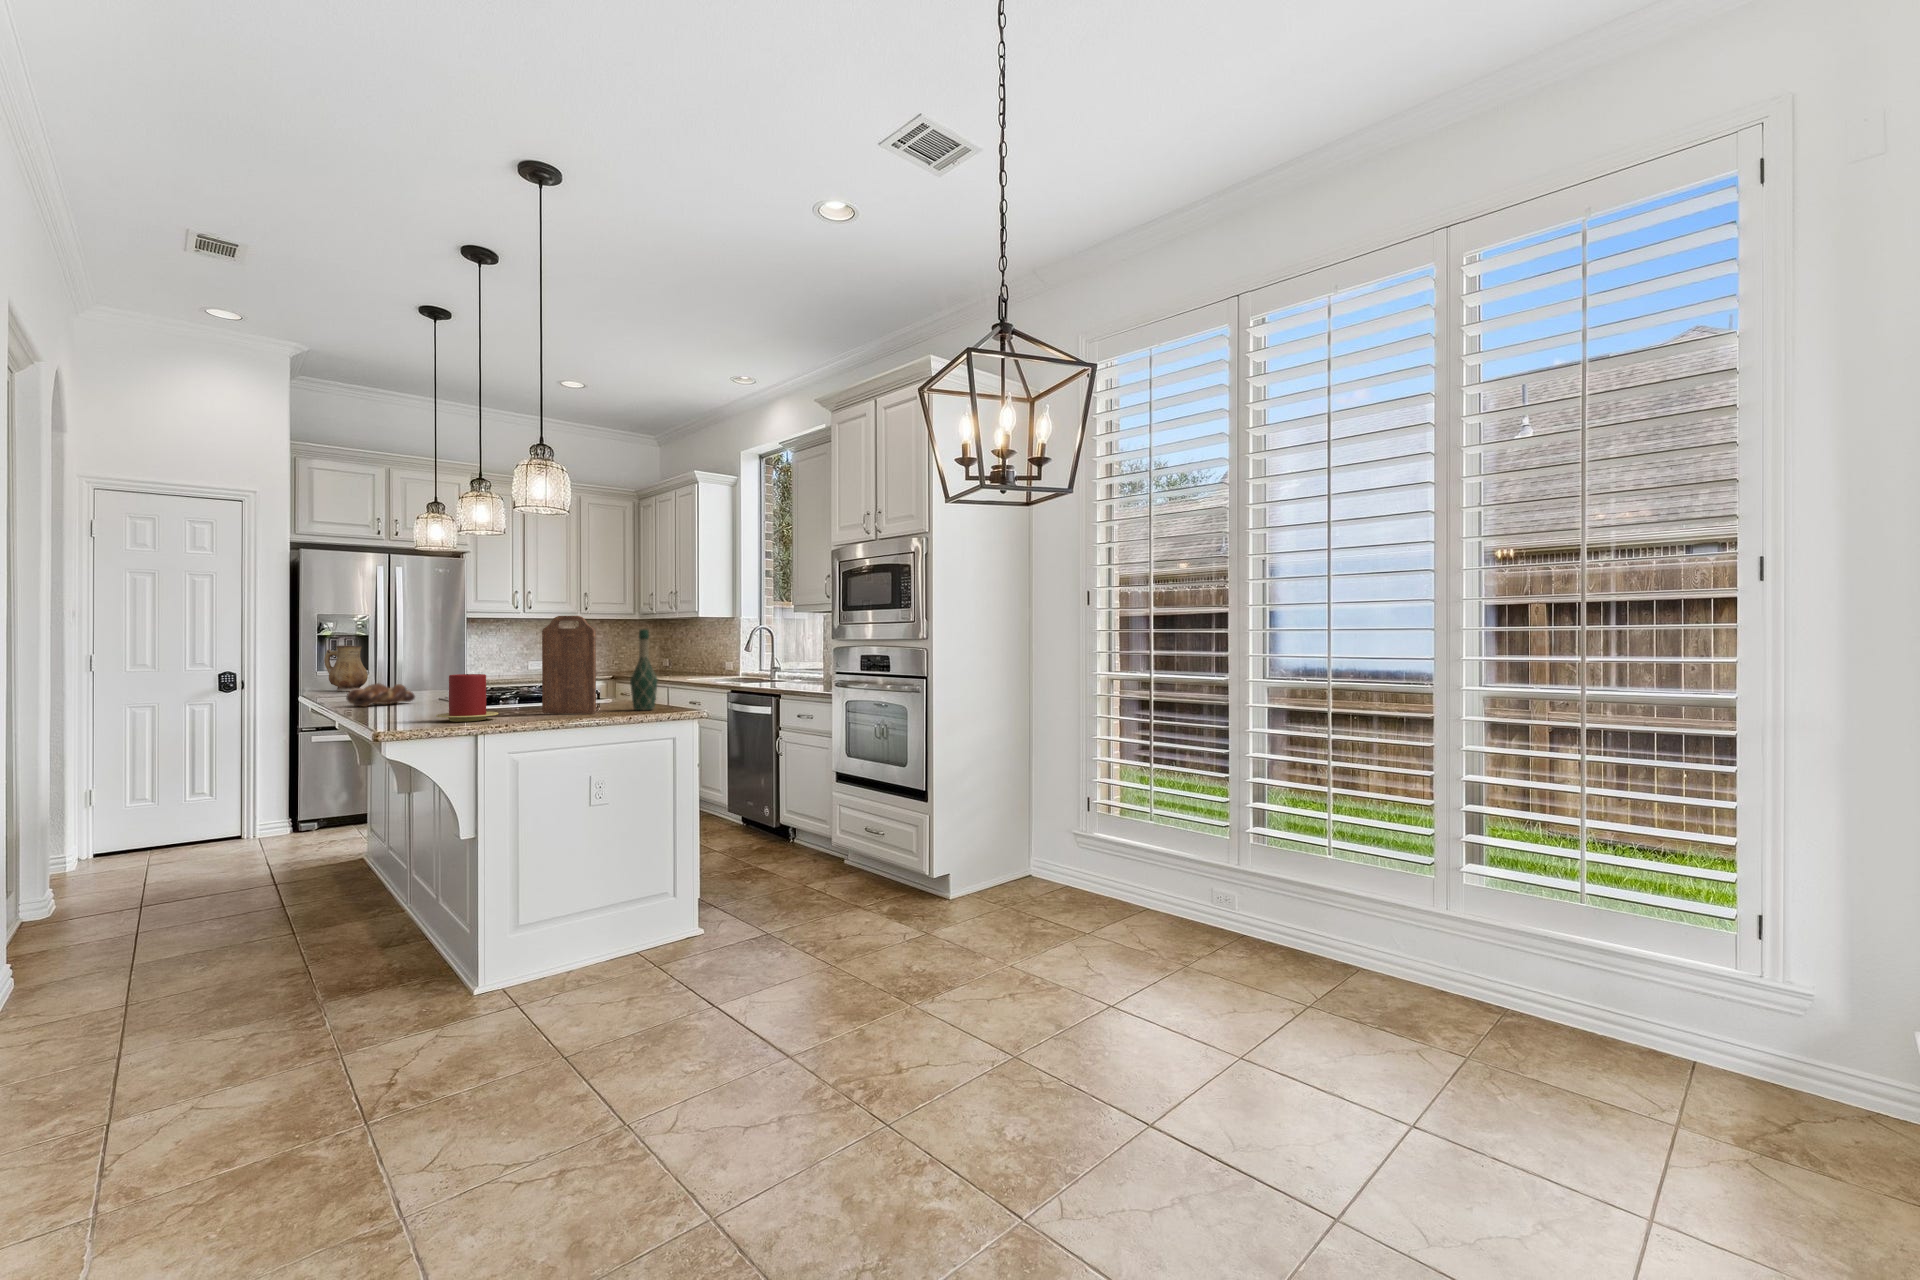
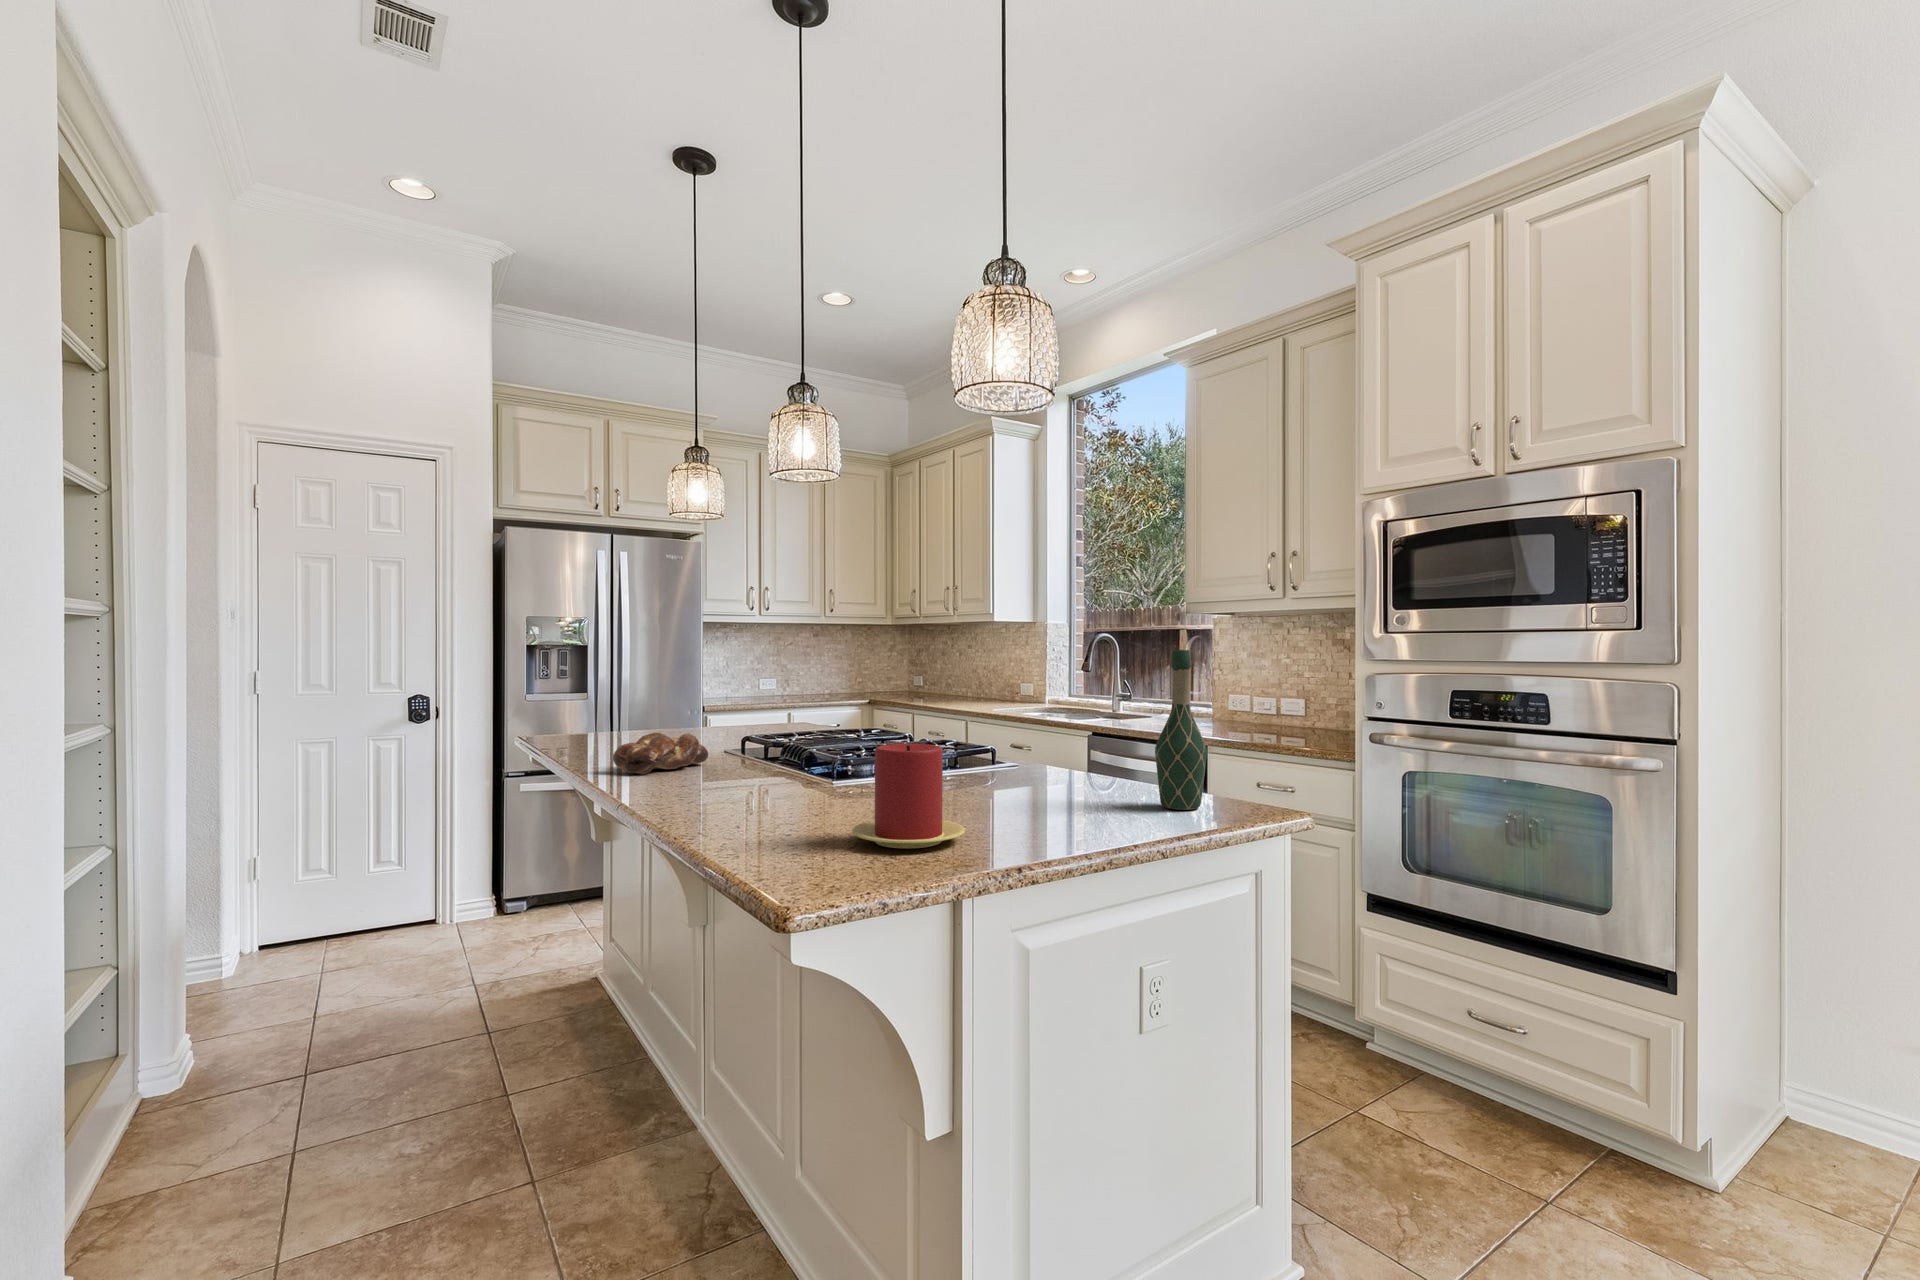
cutting board: present [542,616,596,714] -> none [1006,624,1118,821]
ceramic pitcher: present [324,645,368,691] -> none [541,662,596,727]

